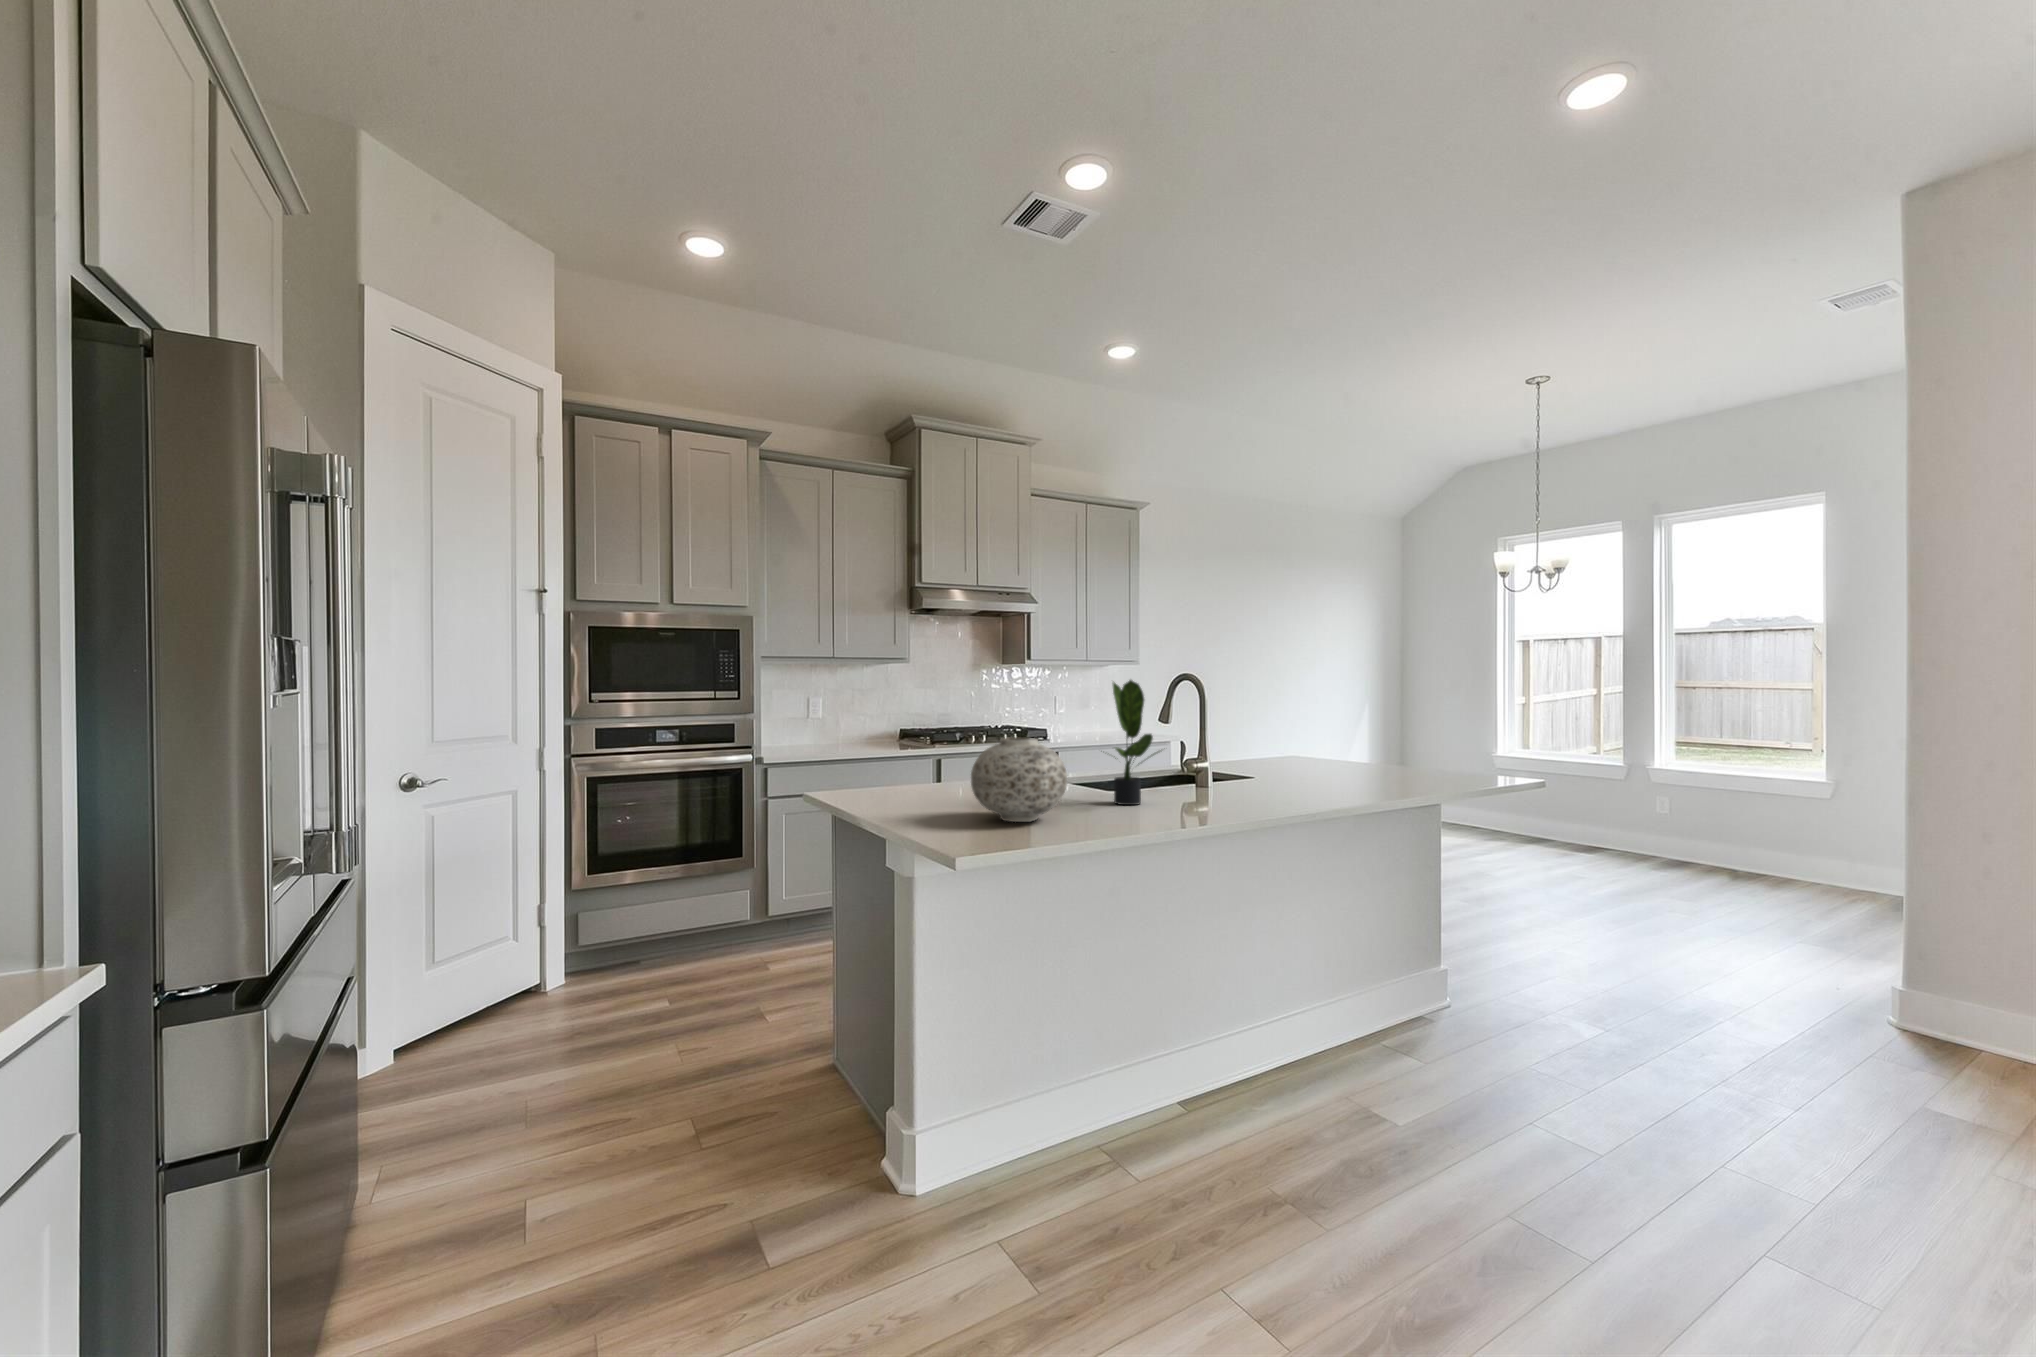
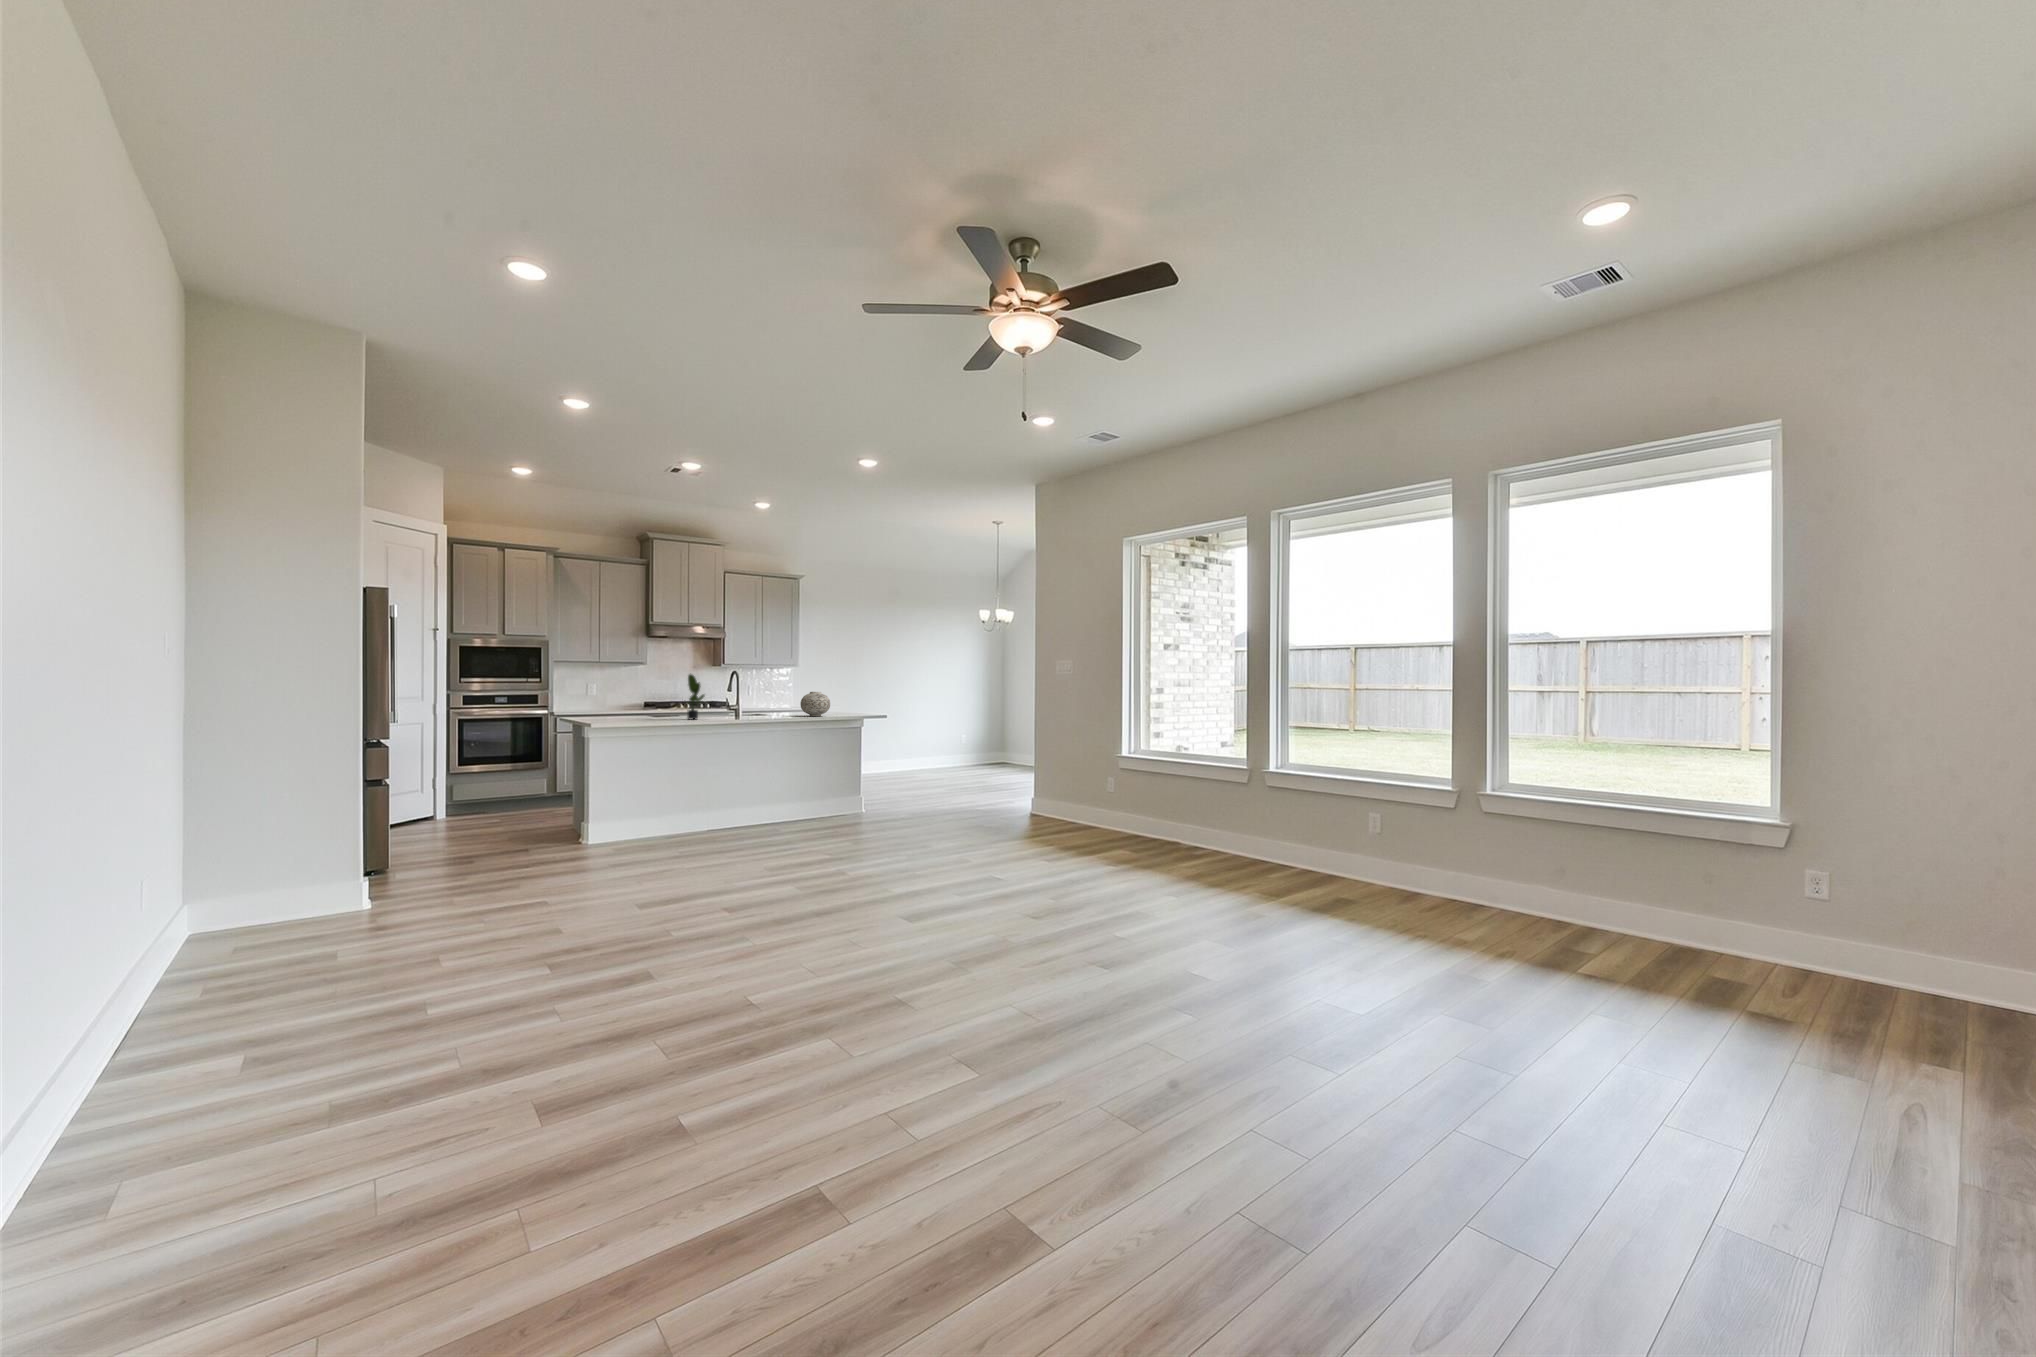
vase: present [971,737,1067,822] -> present [800,692,830,716]

